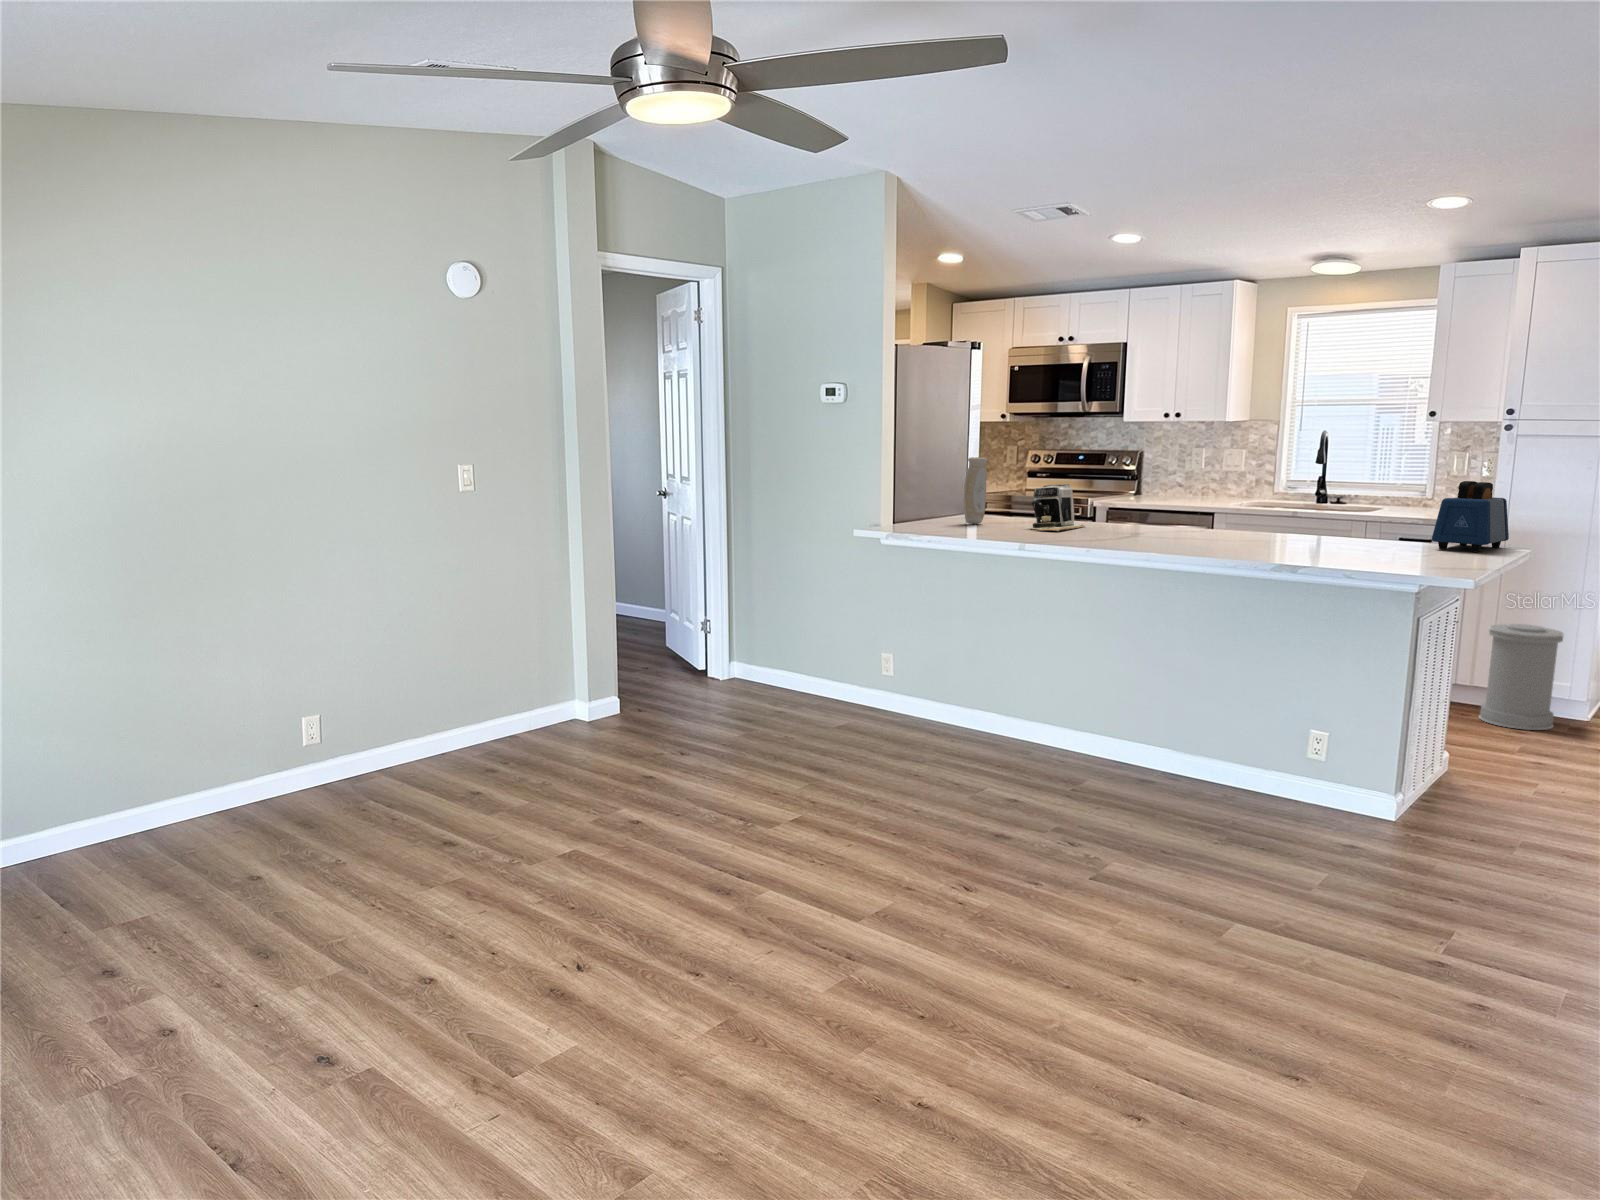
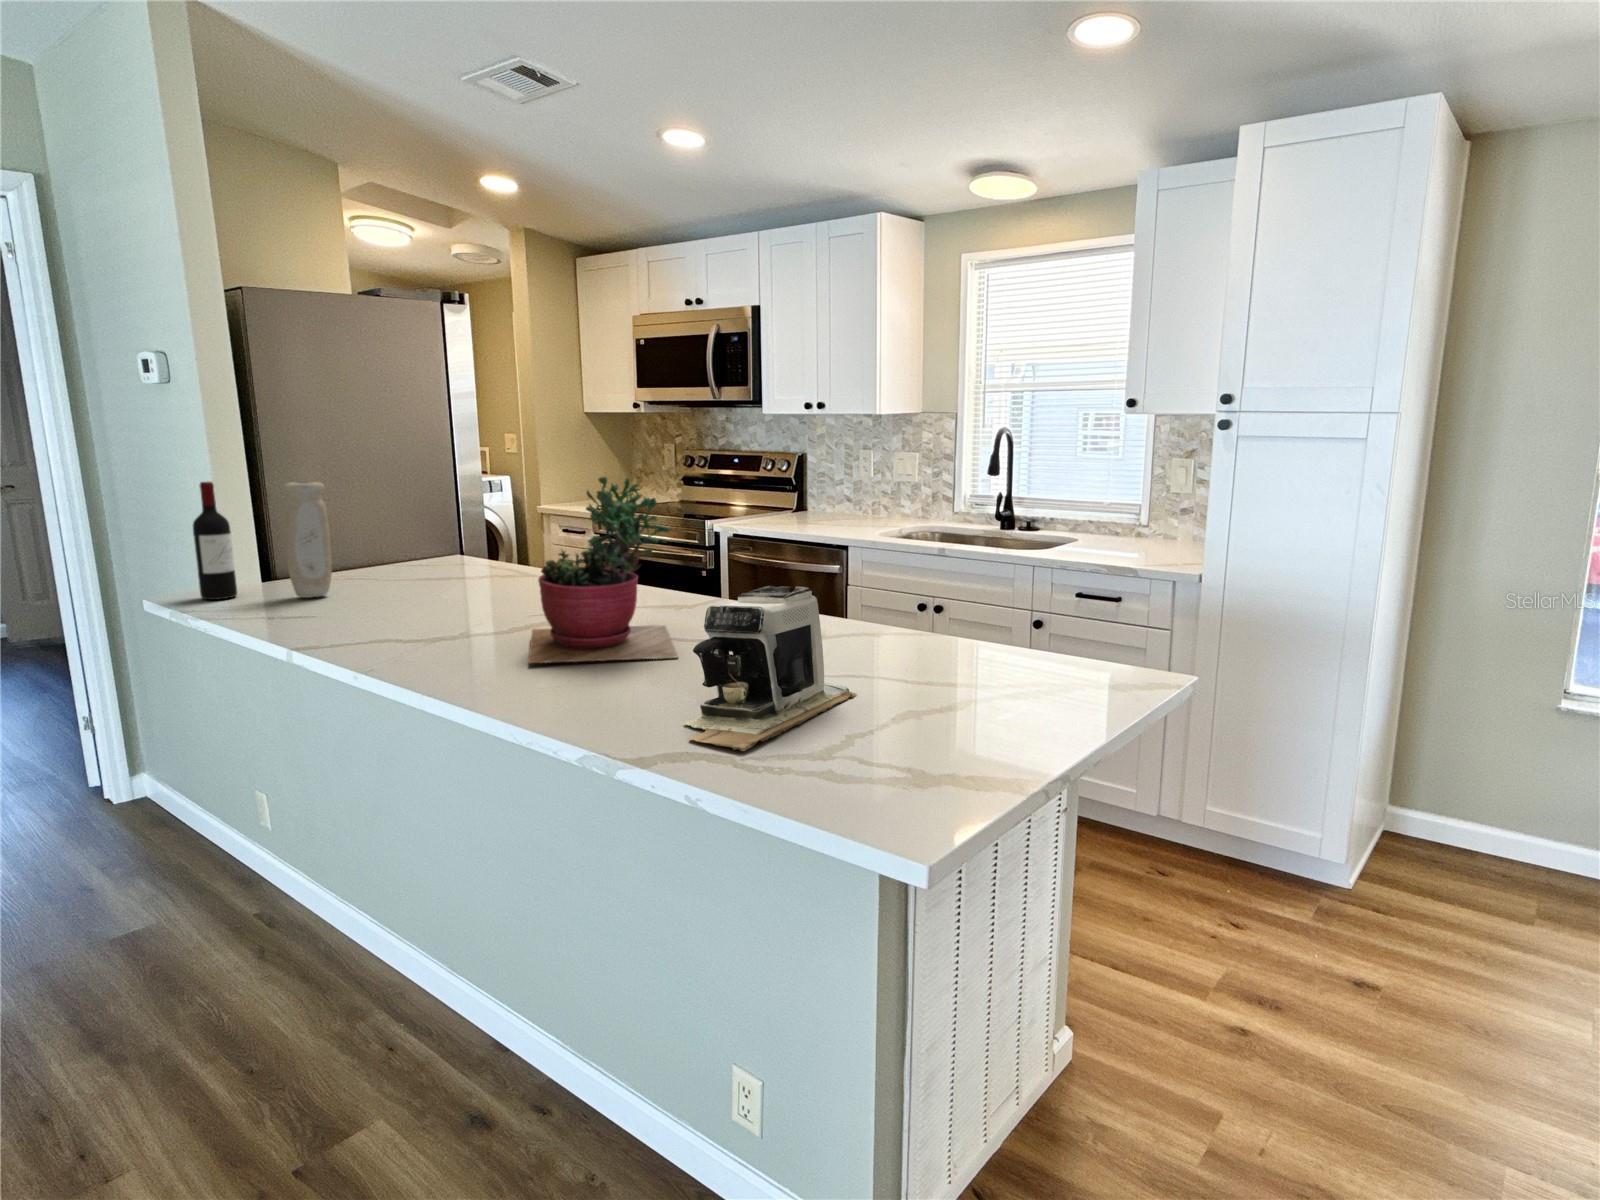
succulent plant: none [1157,451,1255,540] -> present [528,477,678,663]
wine bottle: none [913,457,932,524] -> present [193,482,237,600]
toaster: present [1432,481,1509,552] -> none [981,547,1153,716]
coffee maker: present [1031,484,1085,531] -> present [684,586,856,751]
trash can: present [1479,624,1564,730] -> none [1178,739,1305,924]

